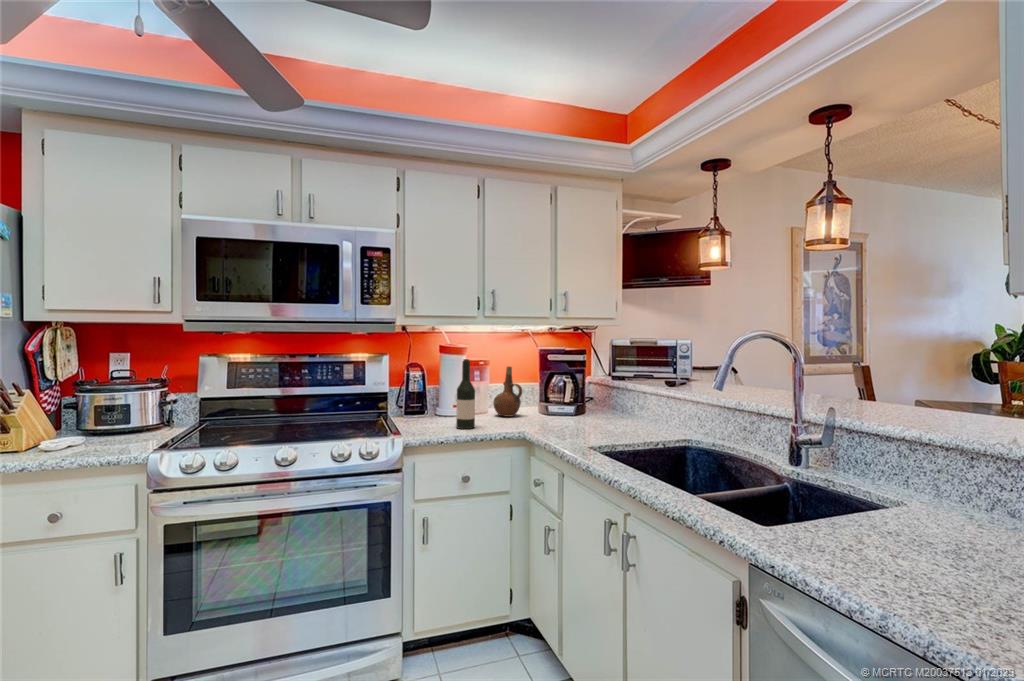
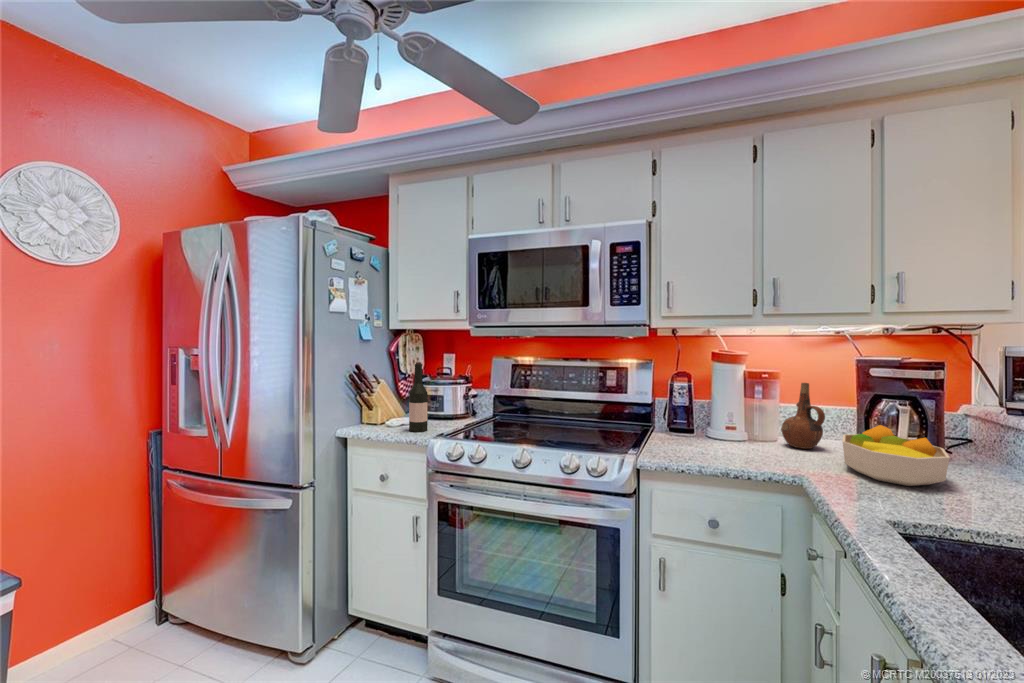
wine bottle: present [456,359,475,429] -> present [409,362,428,432]
fruit bowl: none [538,392,599,429] -> present [842,425,950,486]

